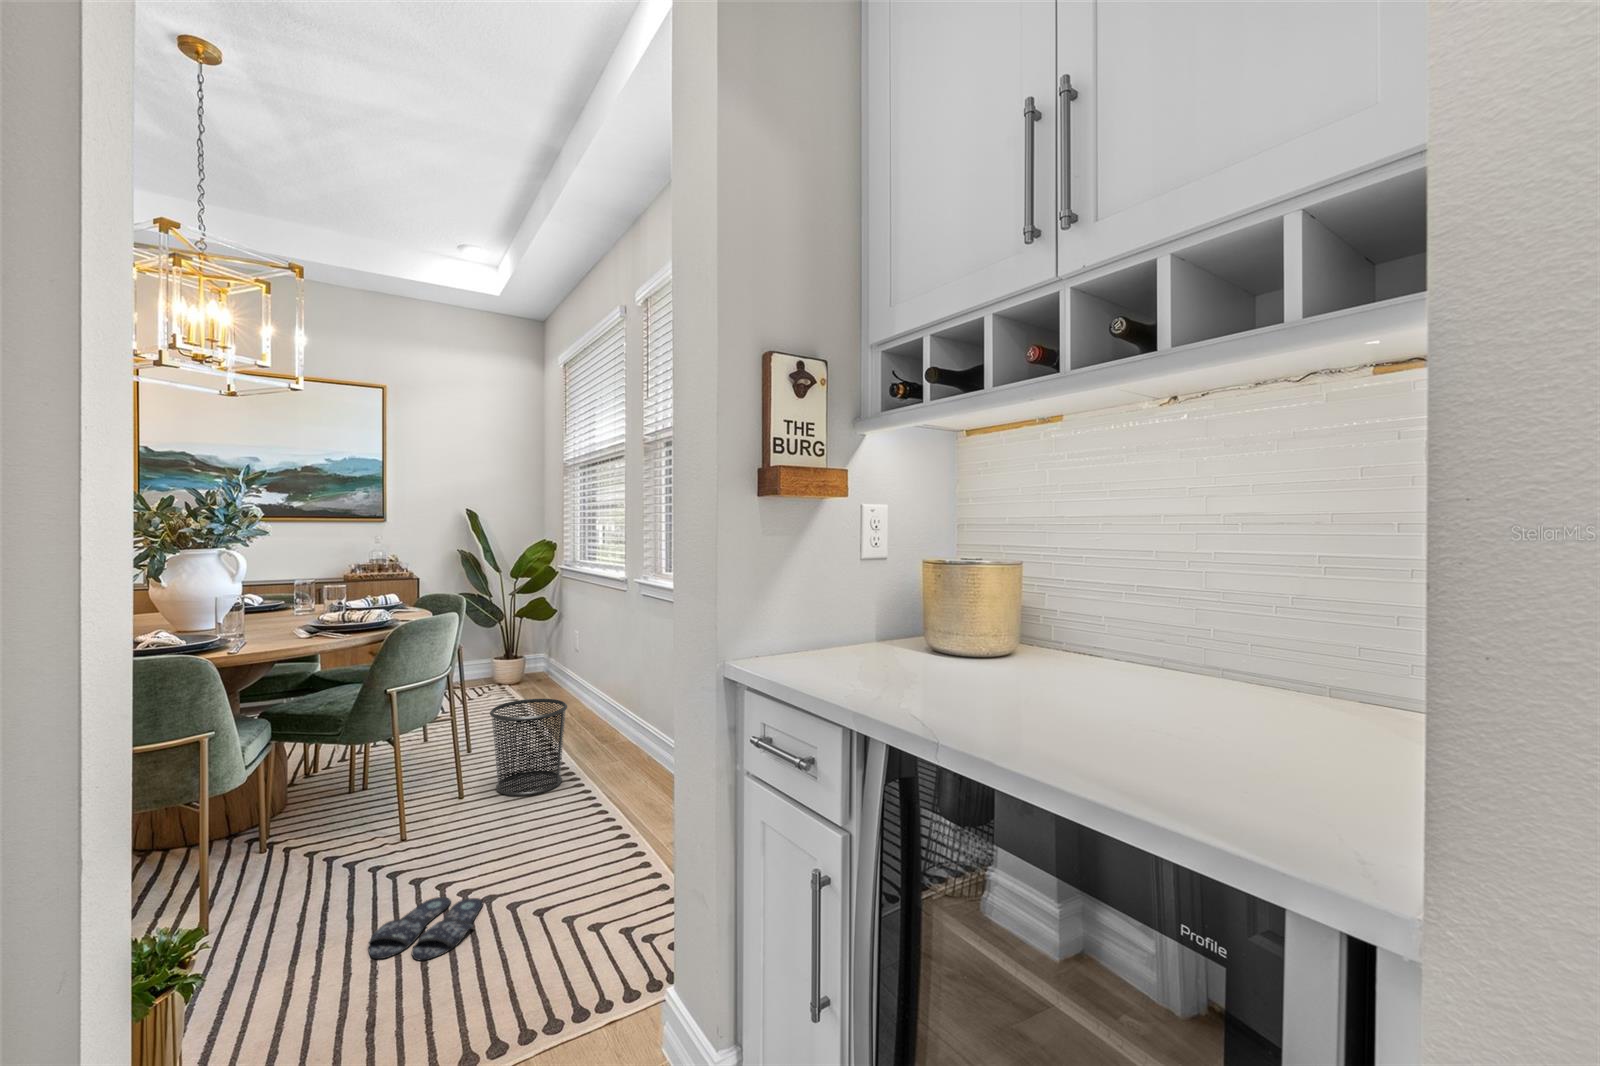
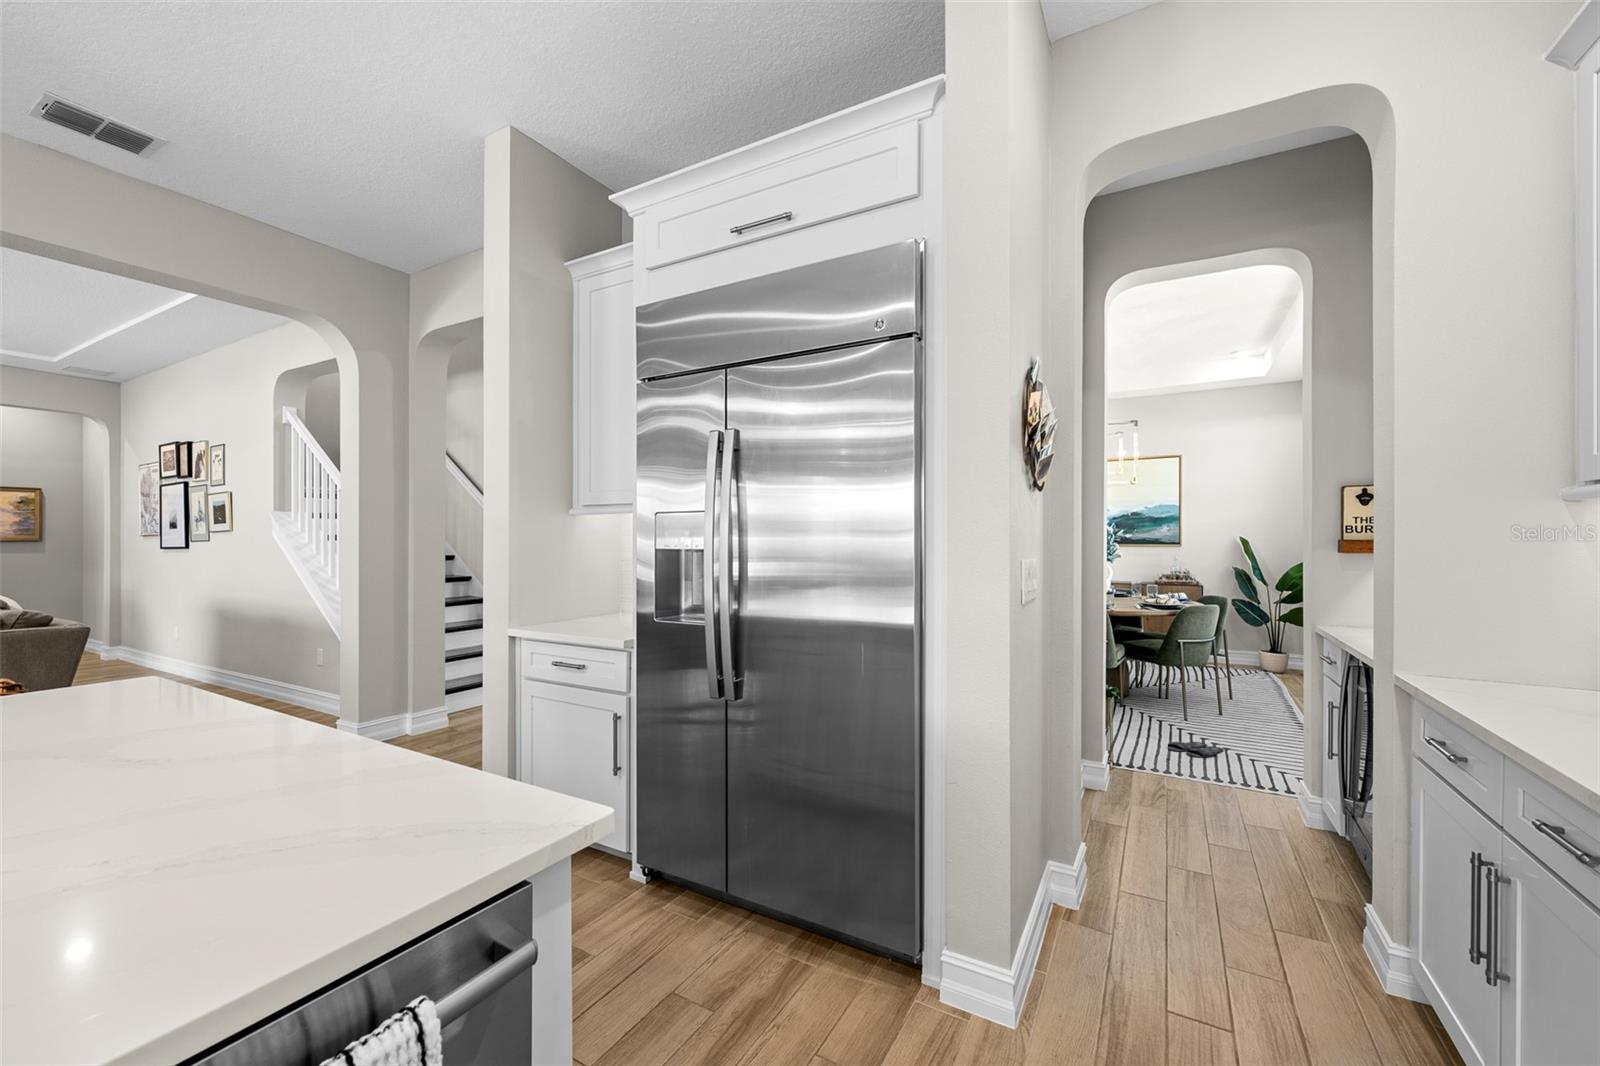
waste bin: present [490,699,567,796] -> none [1240,667,1295,725]

